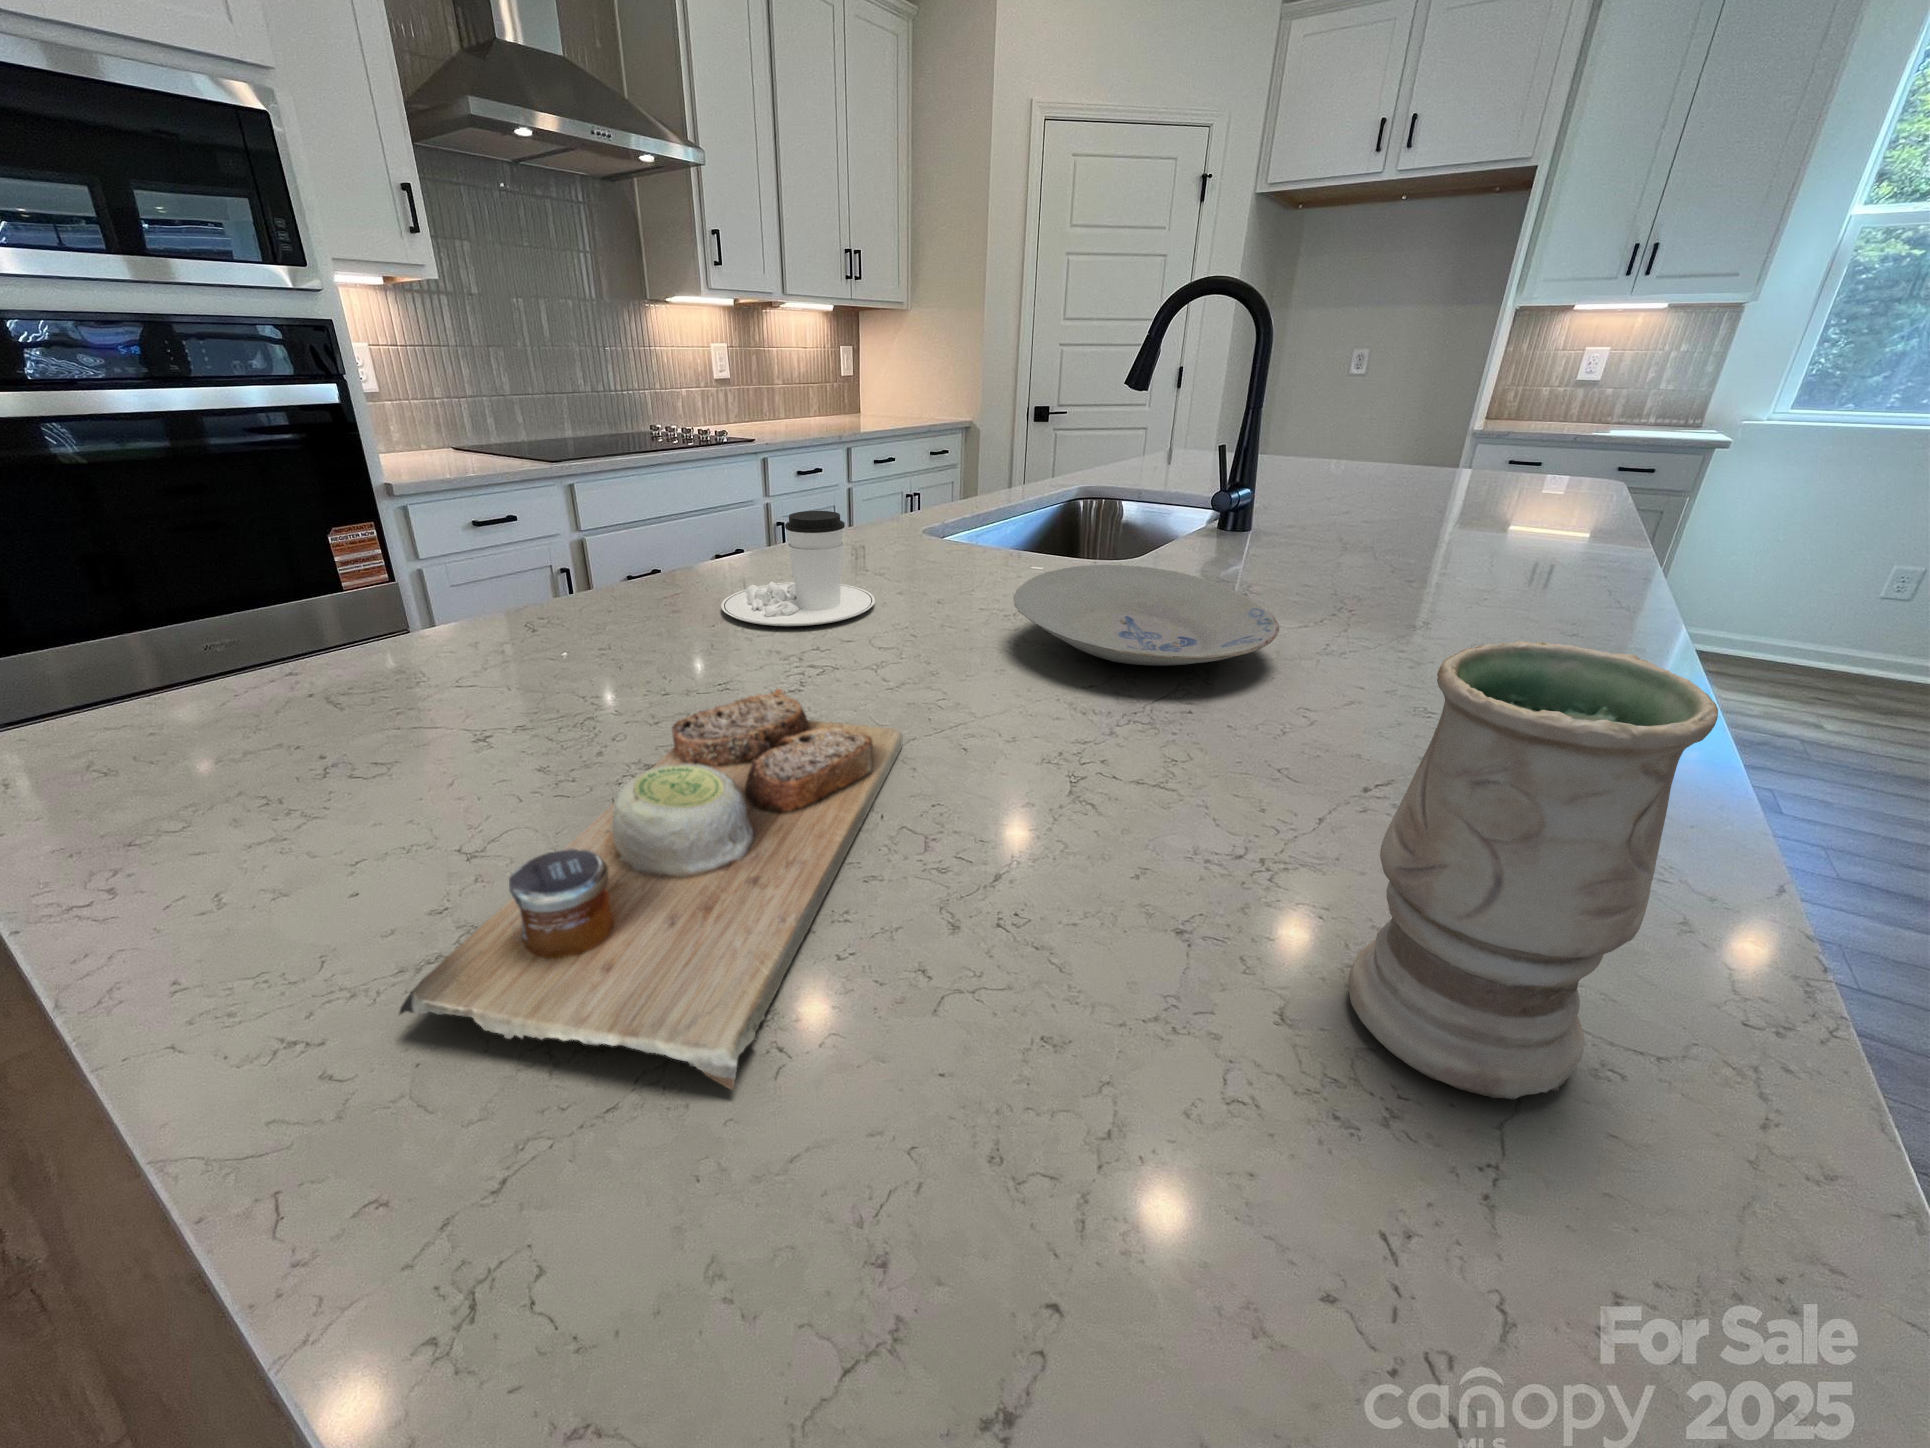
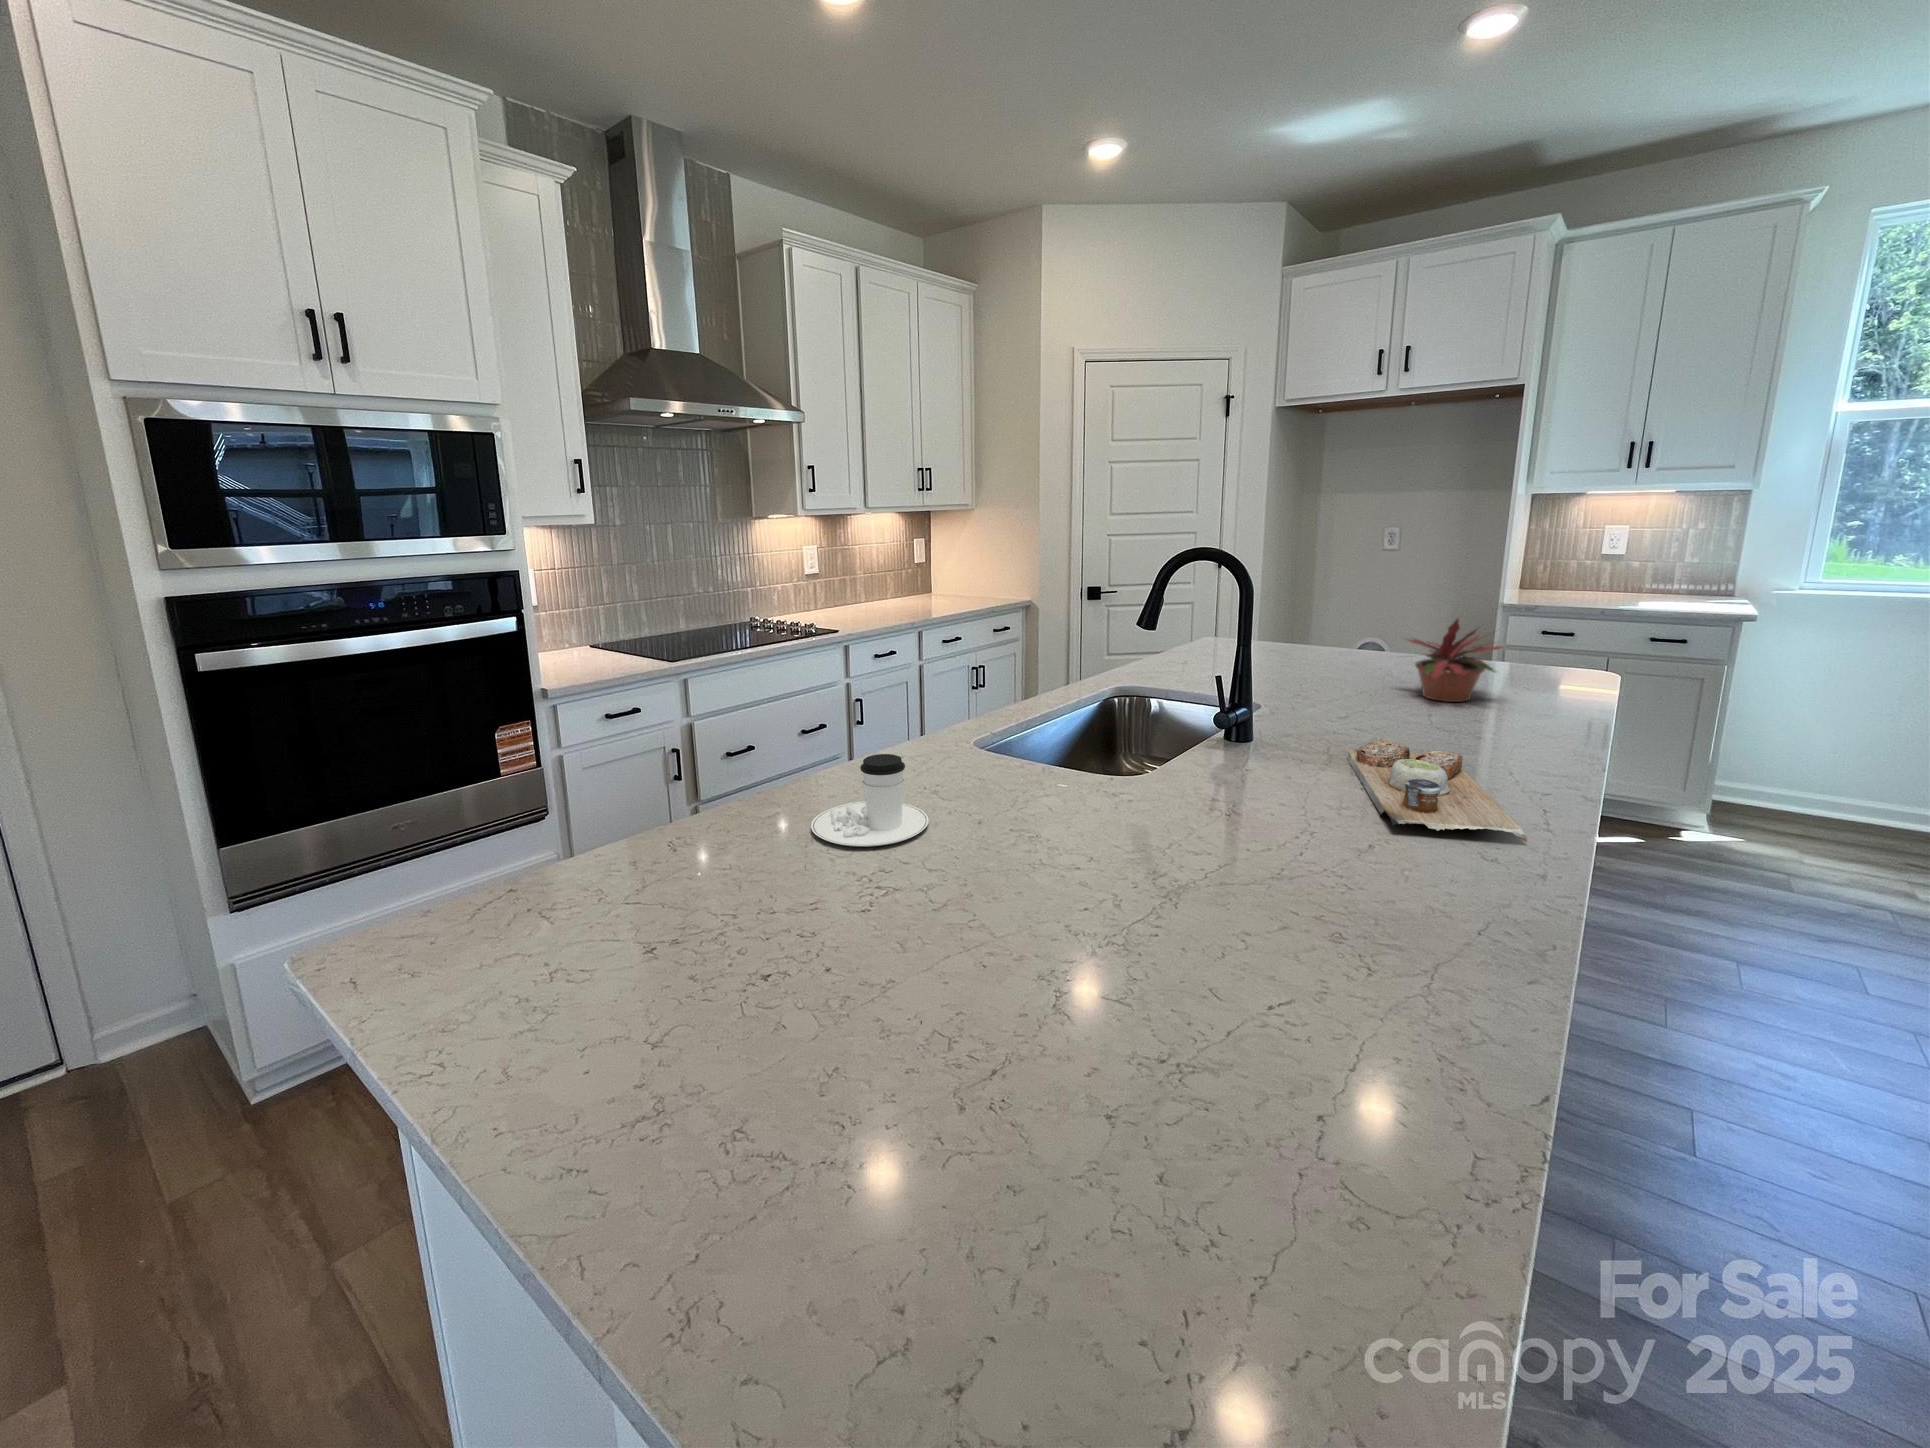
potted plant: none [1400,391,1548,498] -> present [1408,619,1504,702]
bowl: present [1013,565,1280,665] -> none [1029,798,1232,892]
vase: present [1348,641,1718,1099] -> none [1206,943,1351,1236]
cutting board: present [399,689,902,1090] -> present [1347,739,1527,842]

